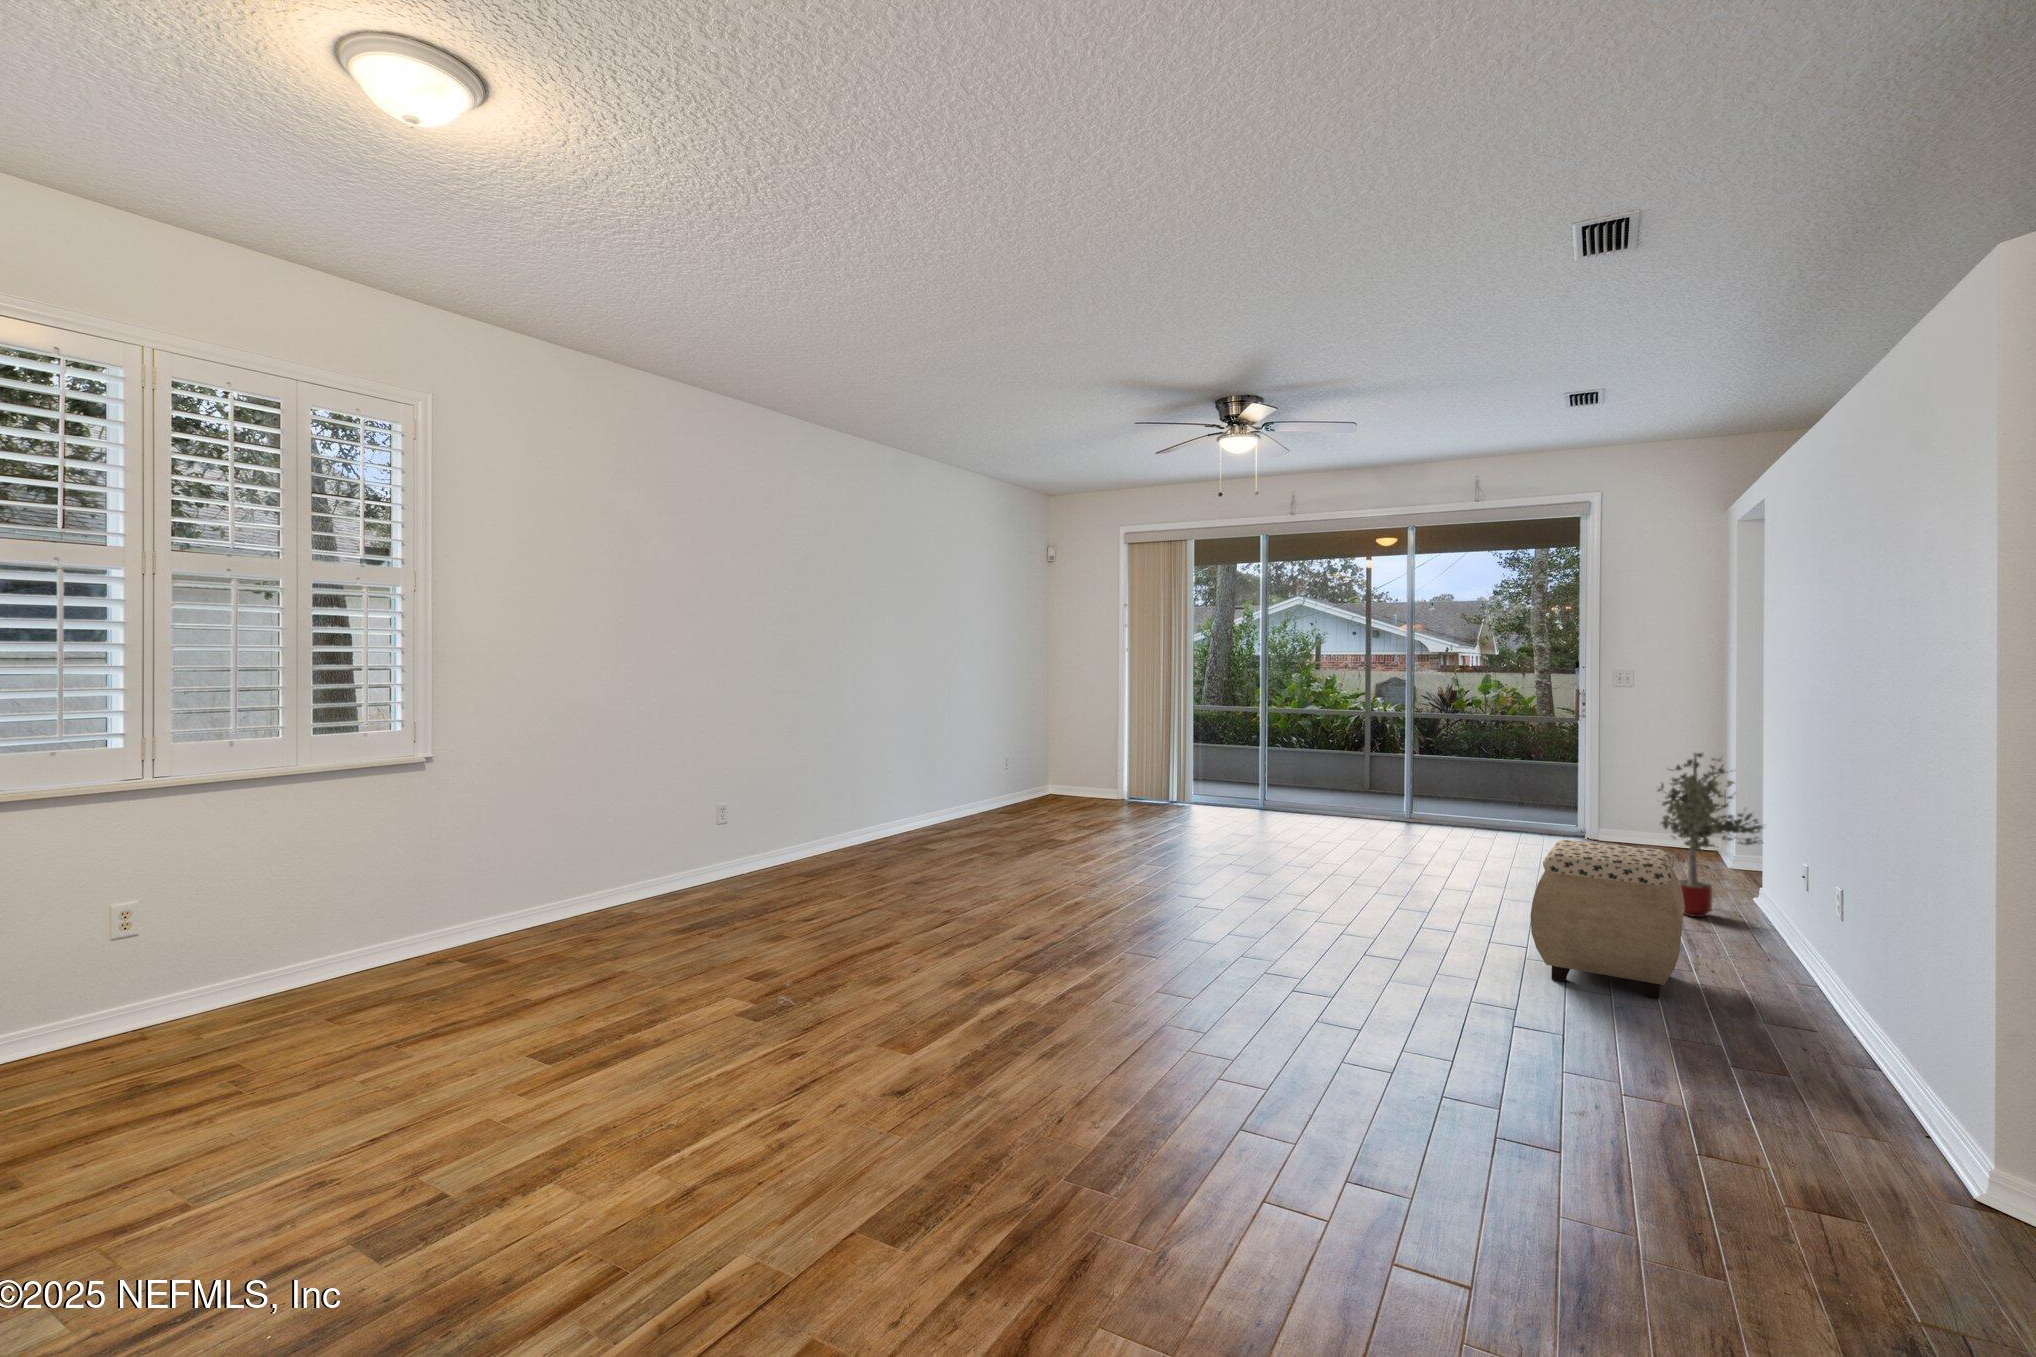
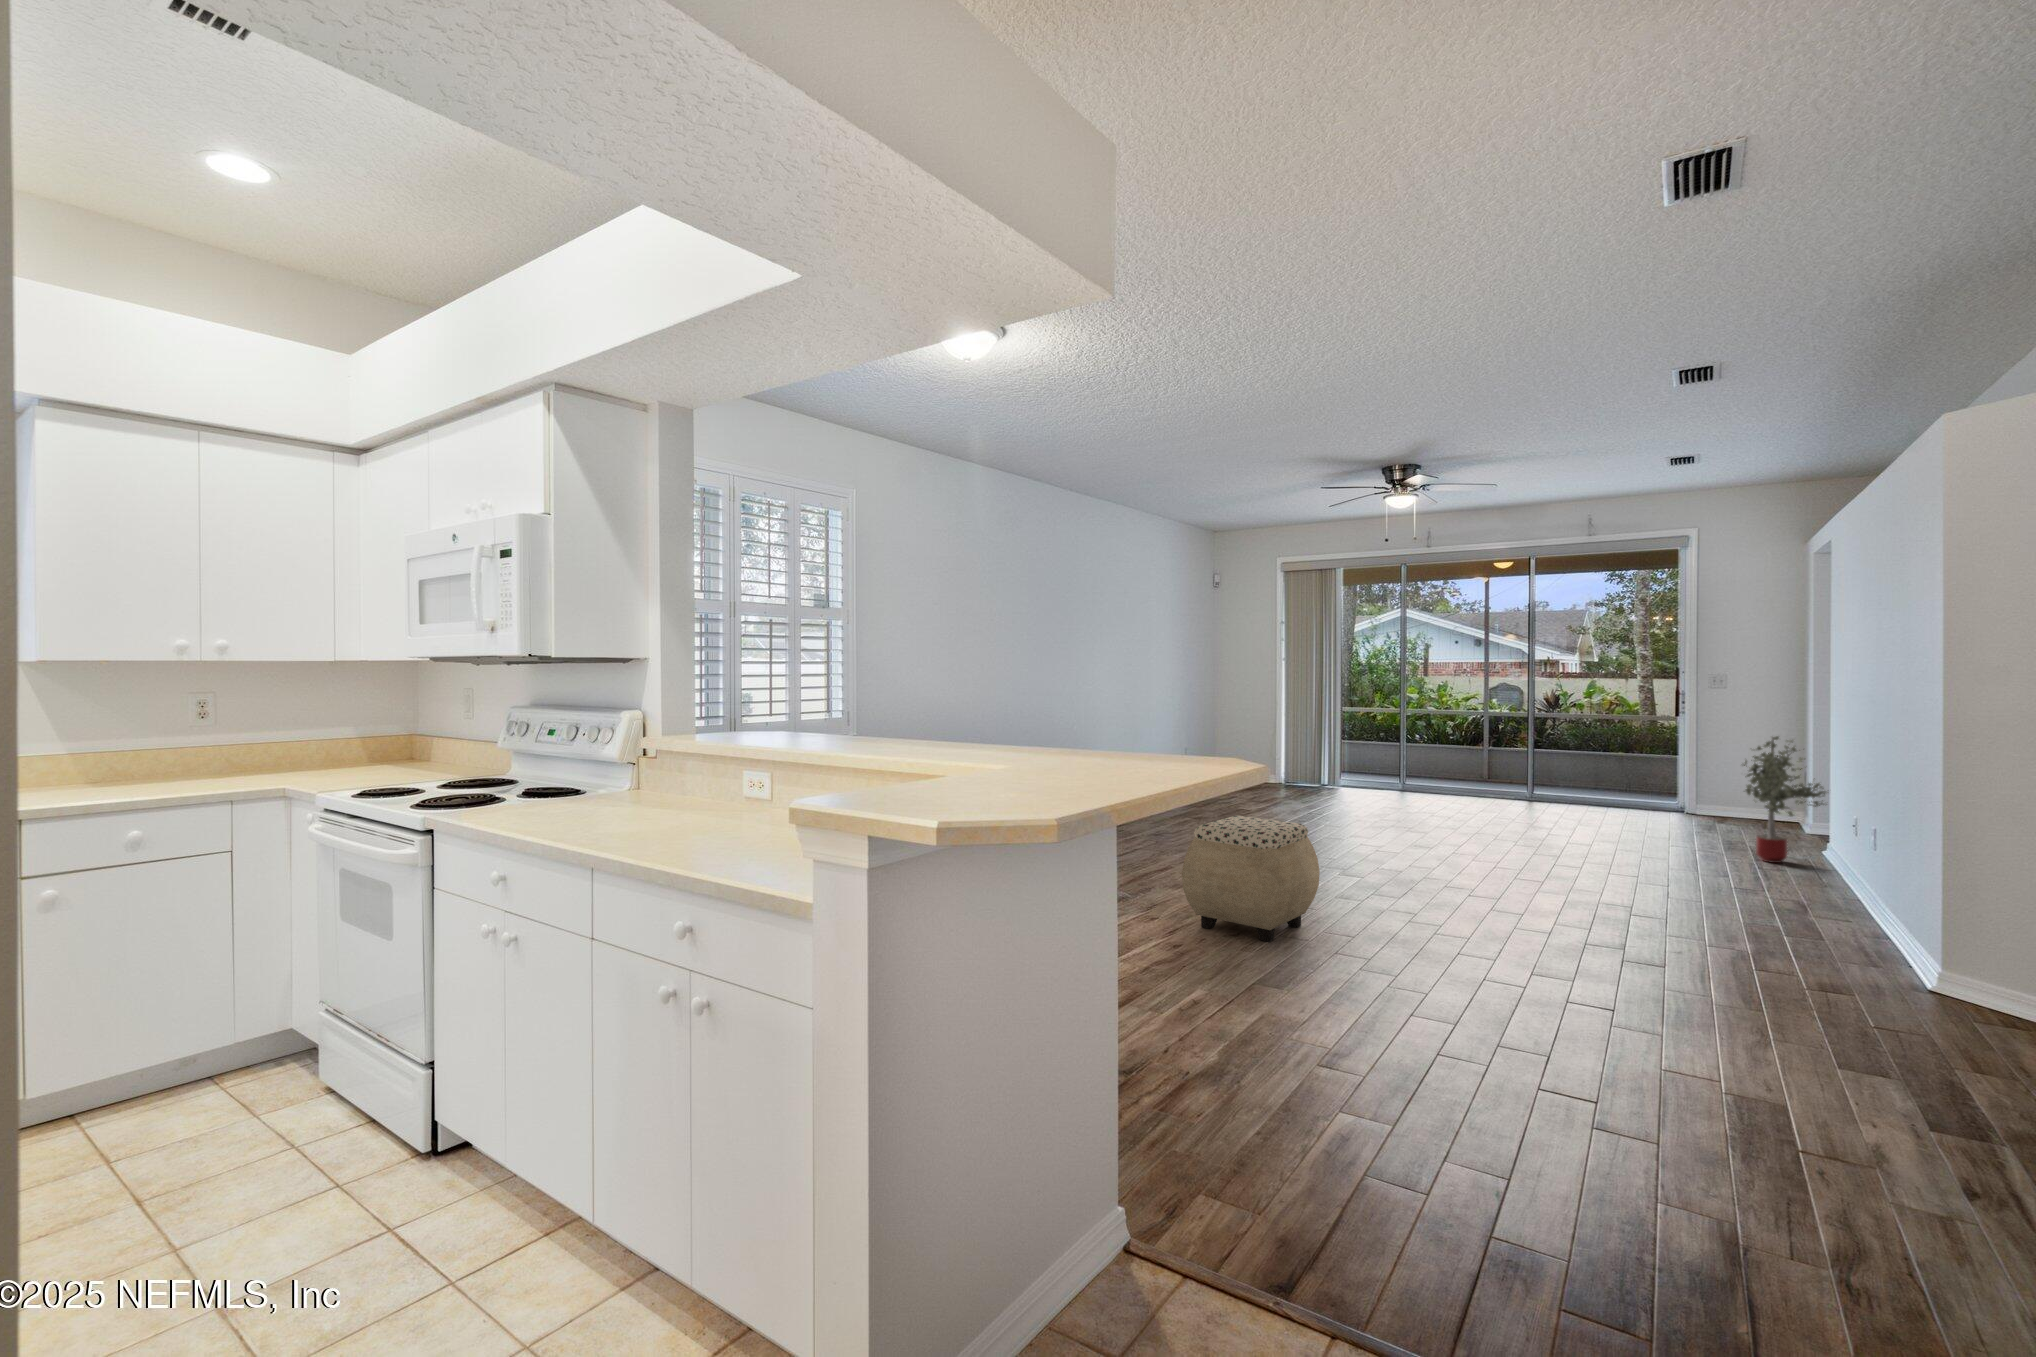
ottoman: present [1531,840,1684,999] -> present [1182,816,1320,942]

